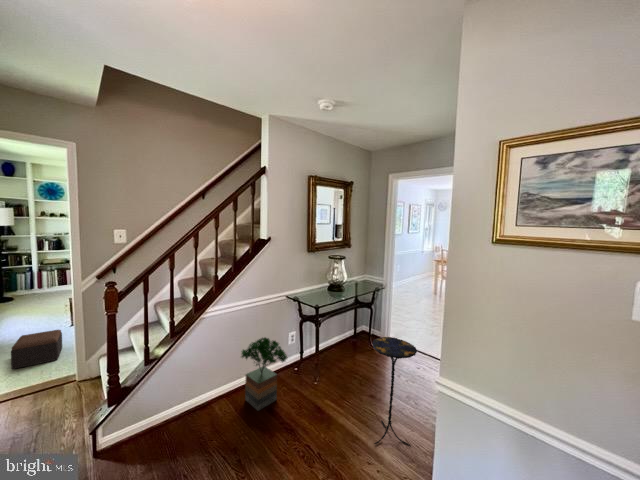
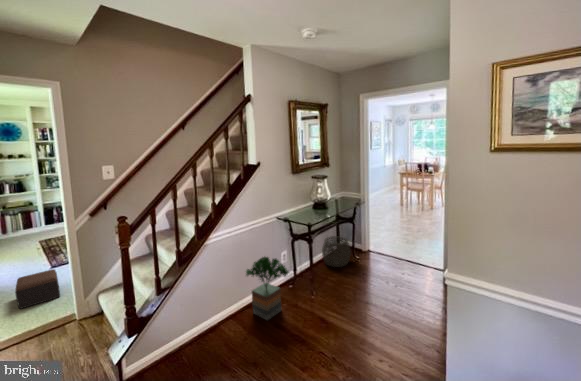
woven basket: none [335,320,366,355] -> present [322,236,351,267]
side table: present [372,337,417,445] -> none [370,244,411,335]

